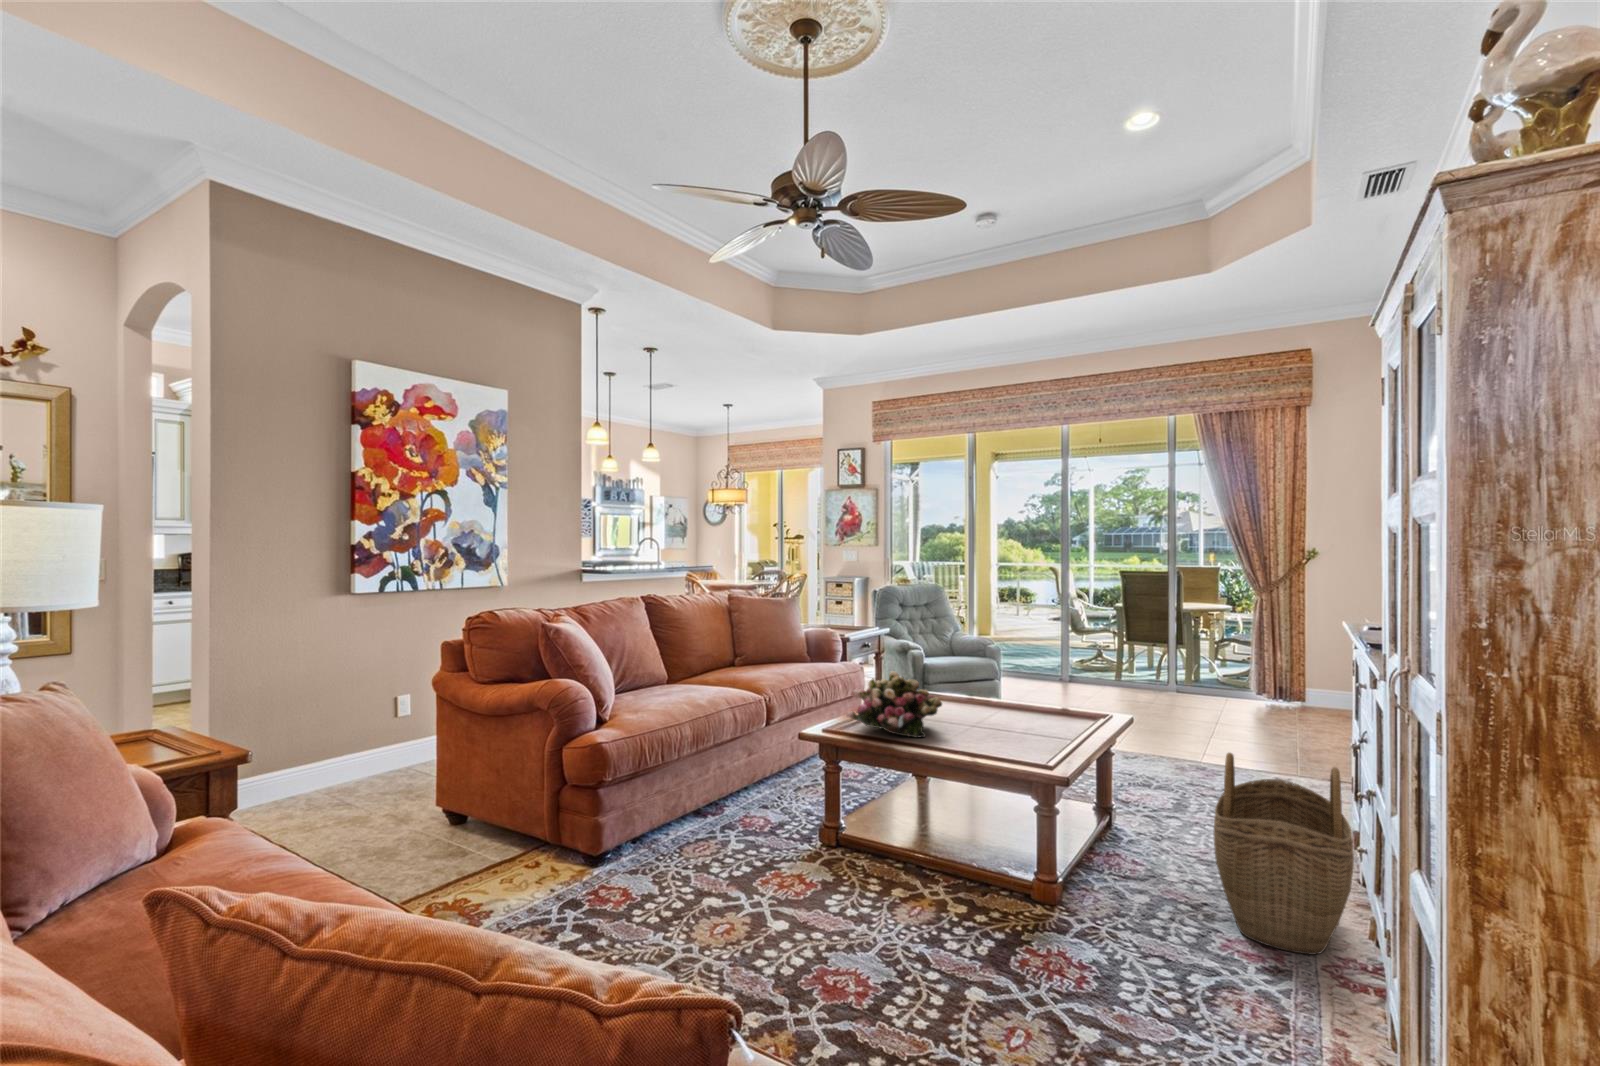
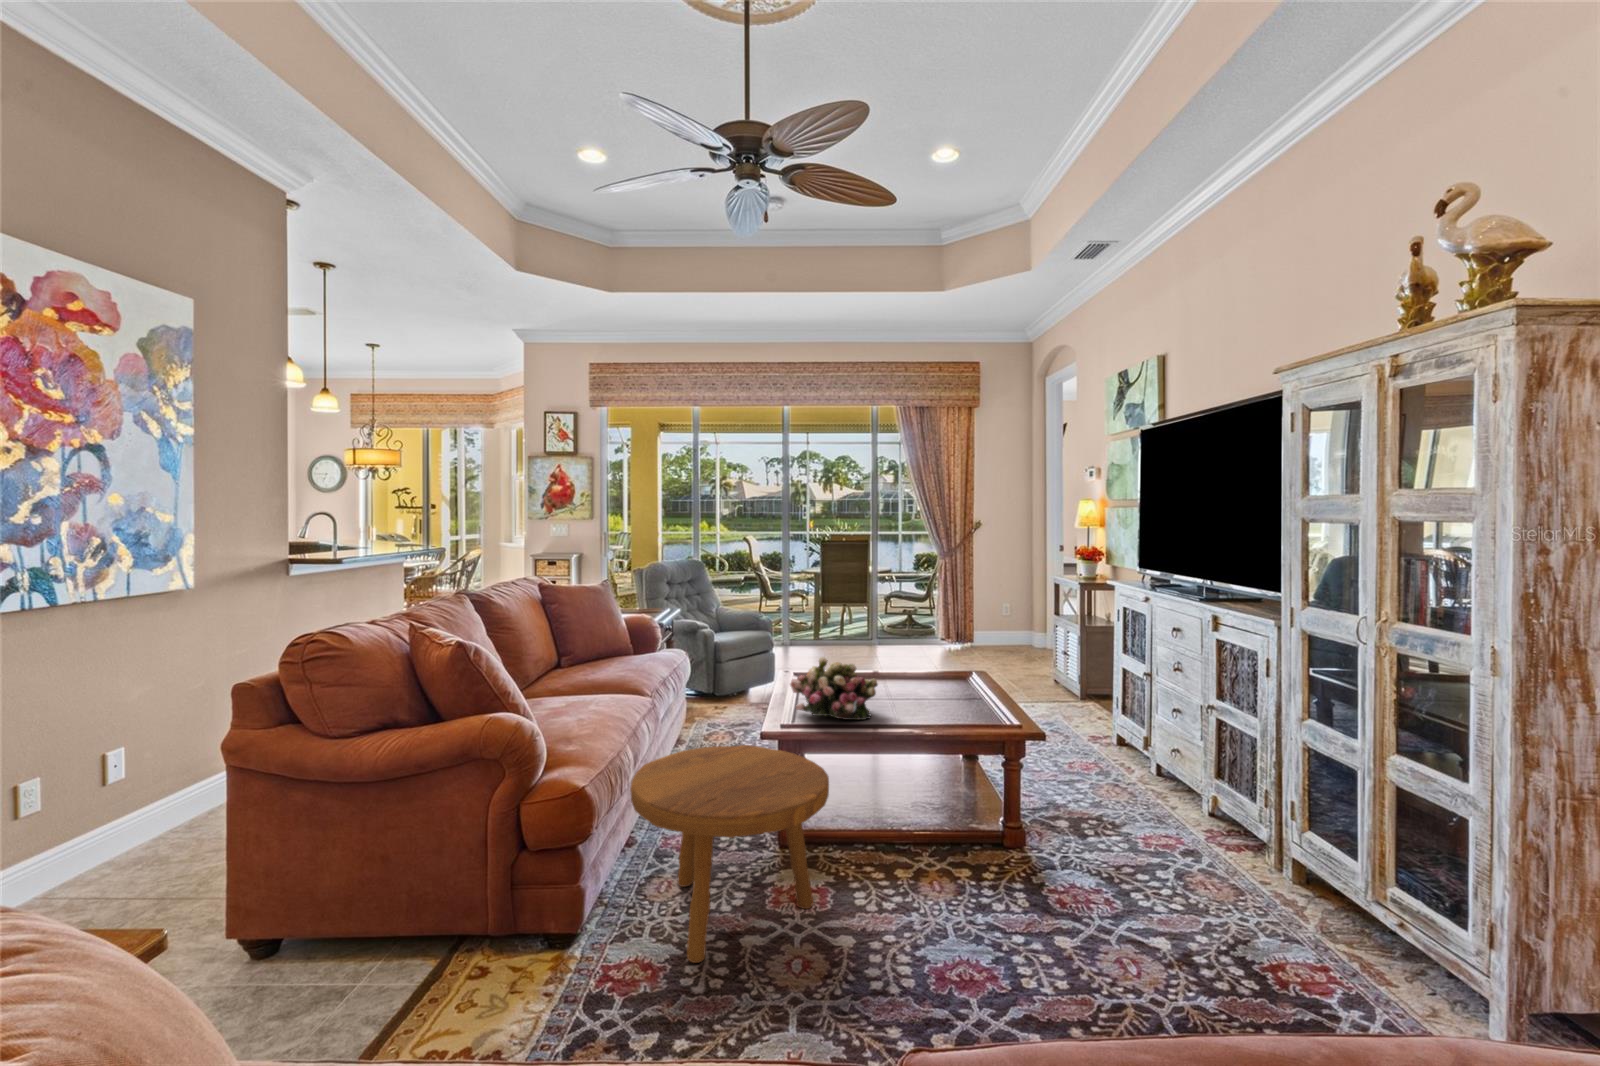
footstool: none [633,735,809,907] -> present [630,745,829,963]
woven basket: present [1214,753,1354,955] -> none [1098,695,1211,838]

